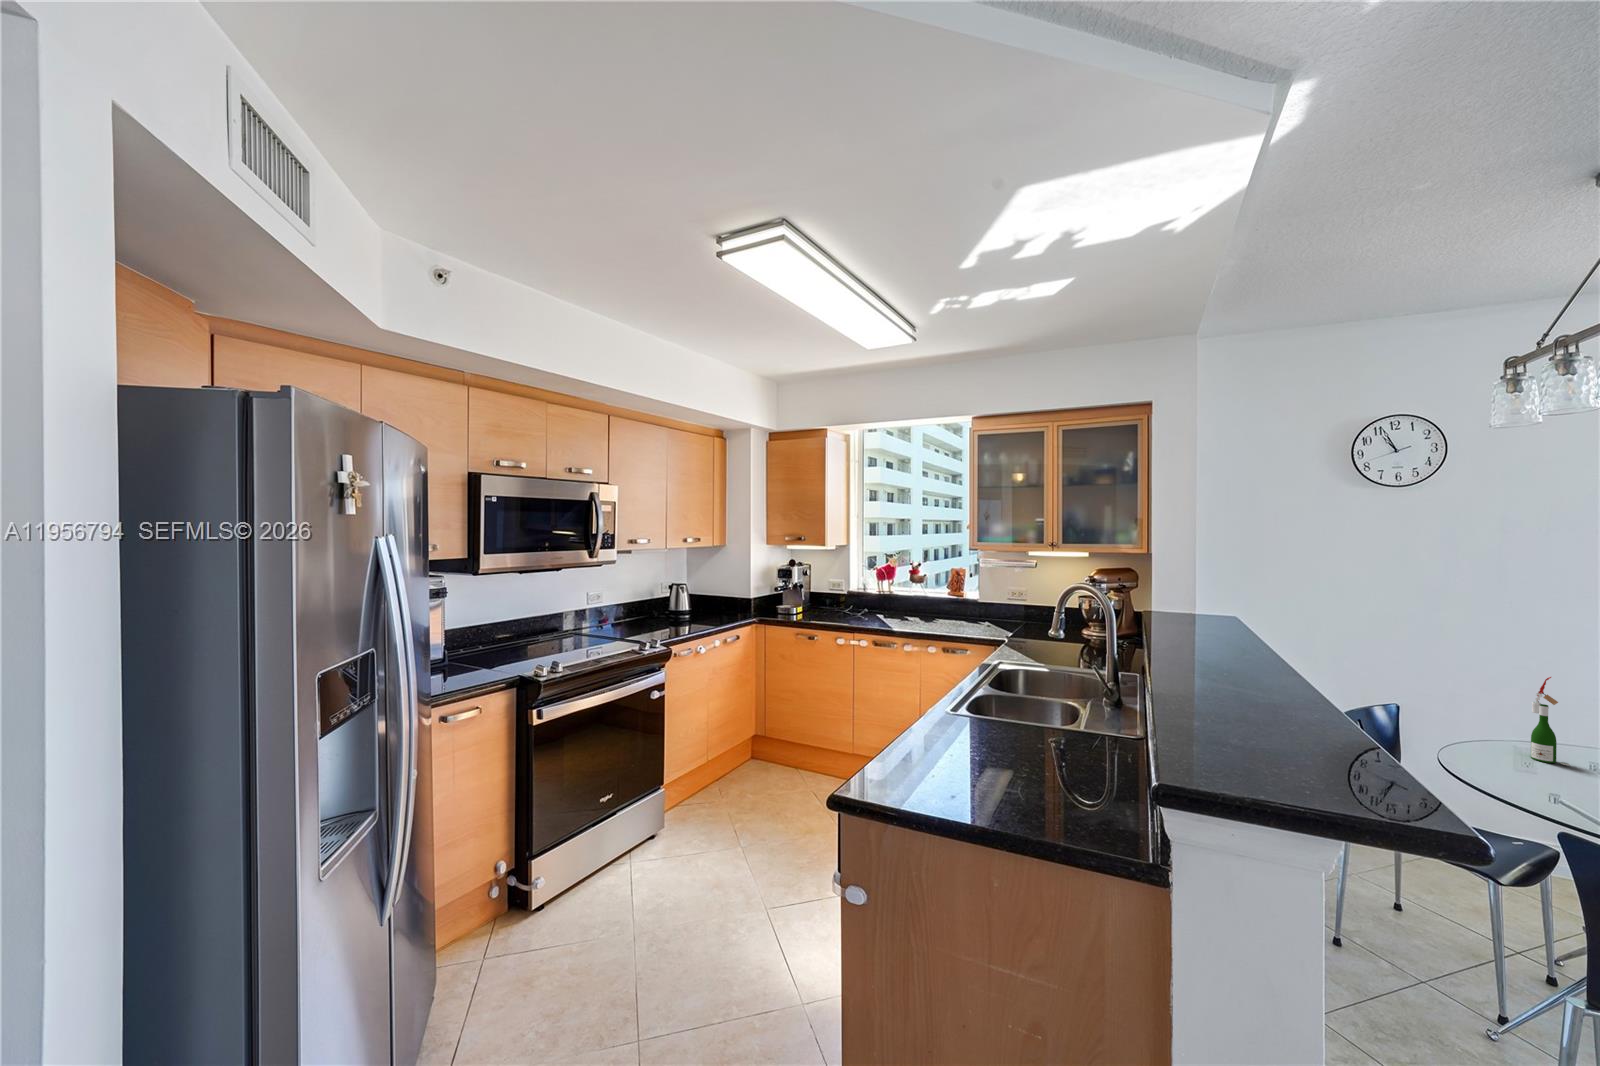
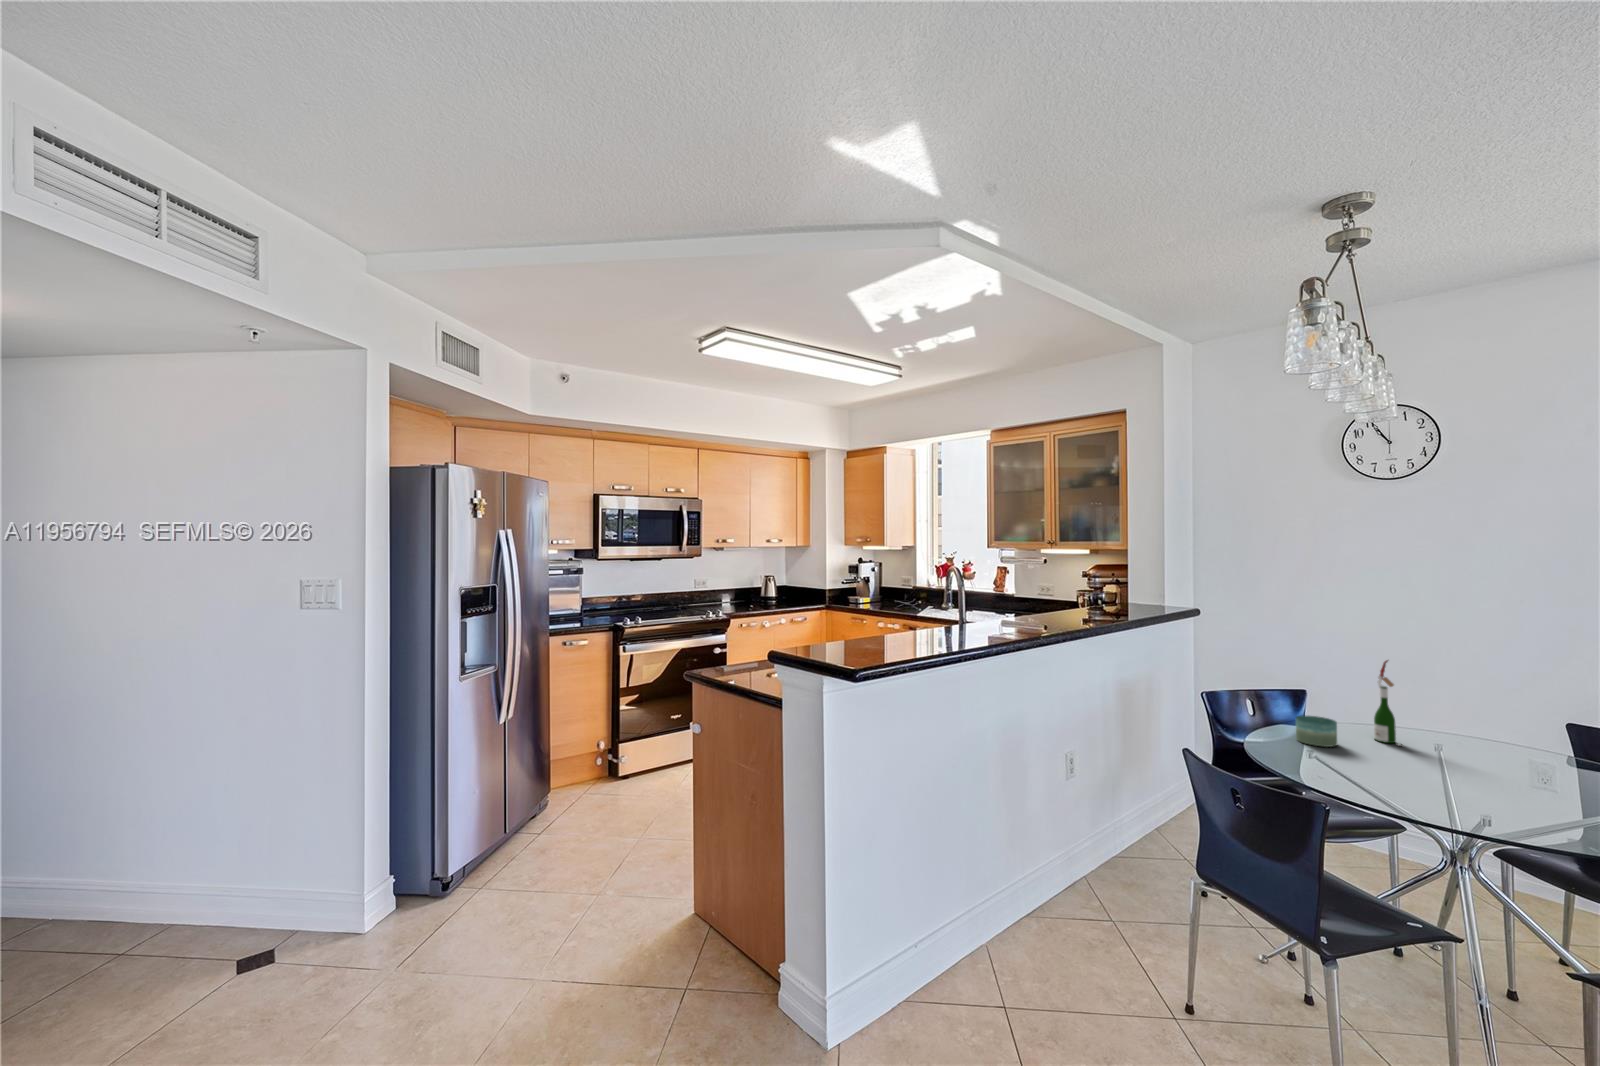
candle: none [1487,743,1539,779] -> present [1296,715,1337,747]

